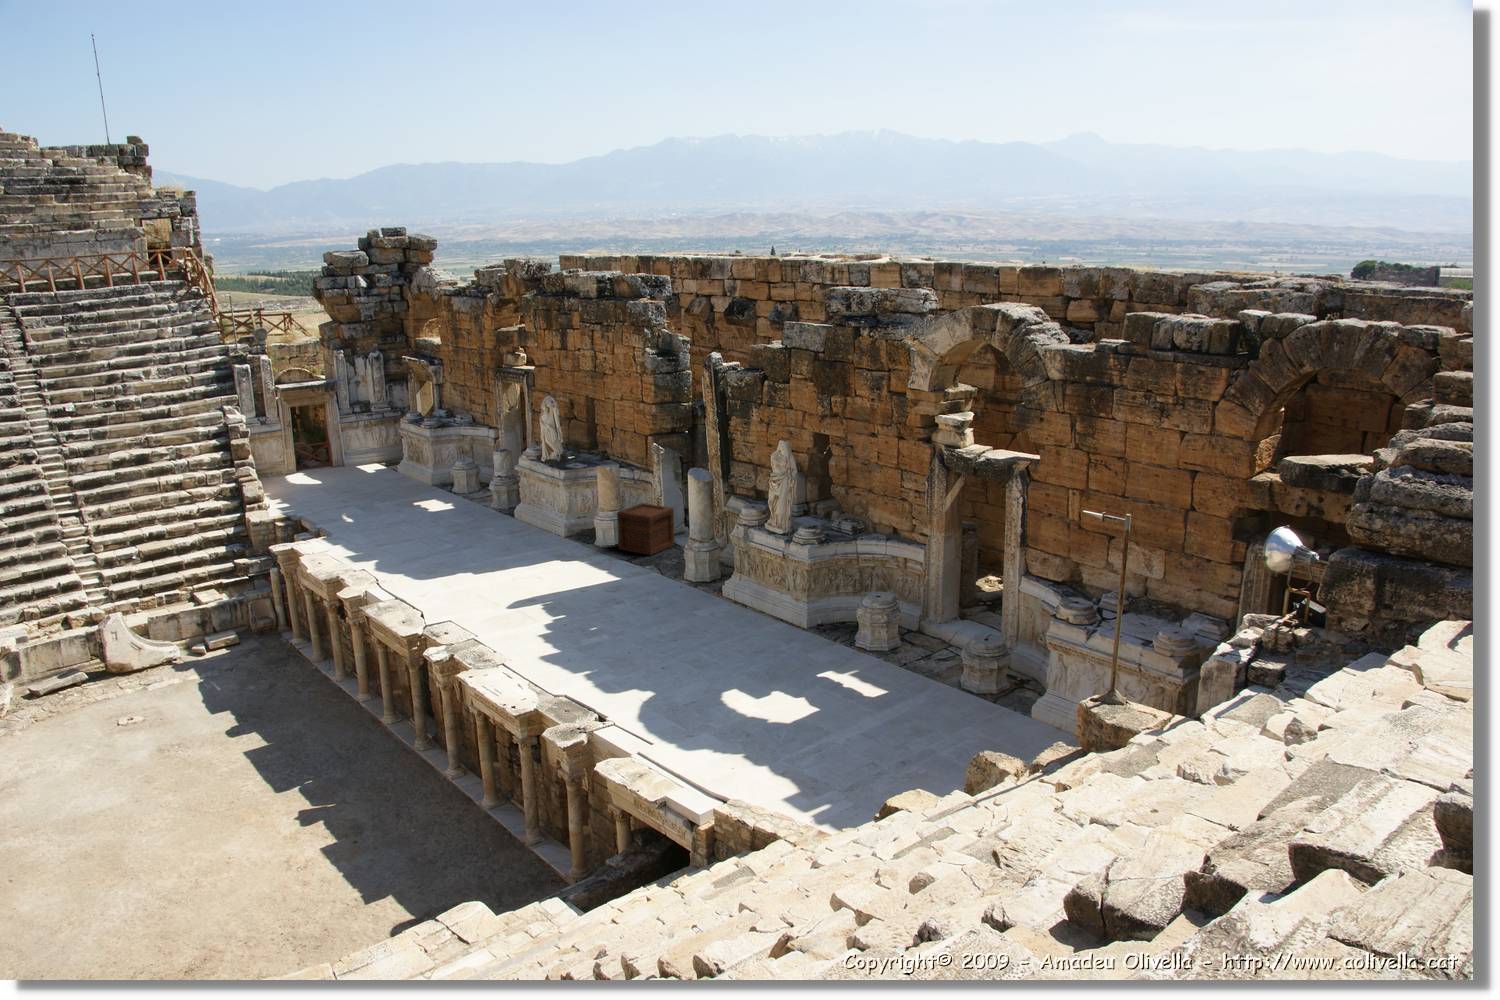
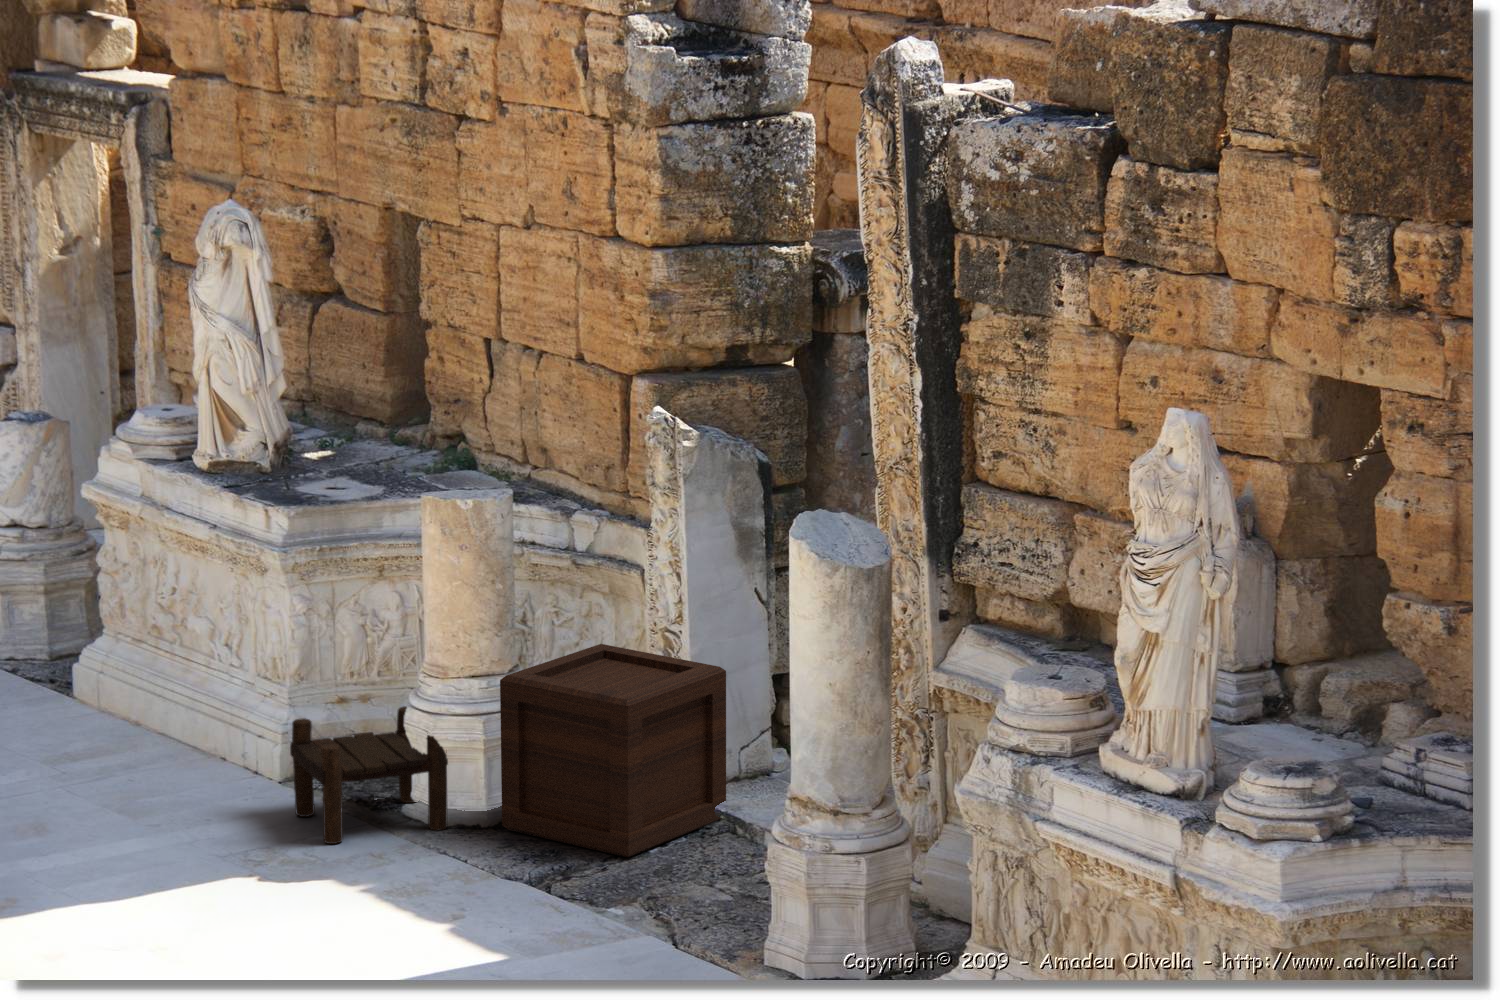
stool: none [564,520,605,555] -> present [290,706,448,844]

